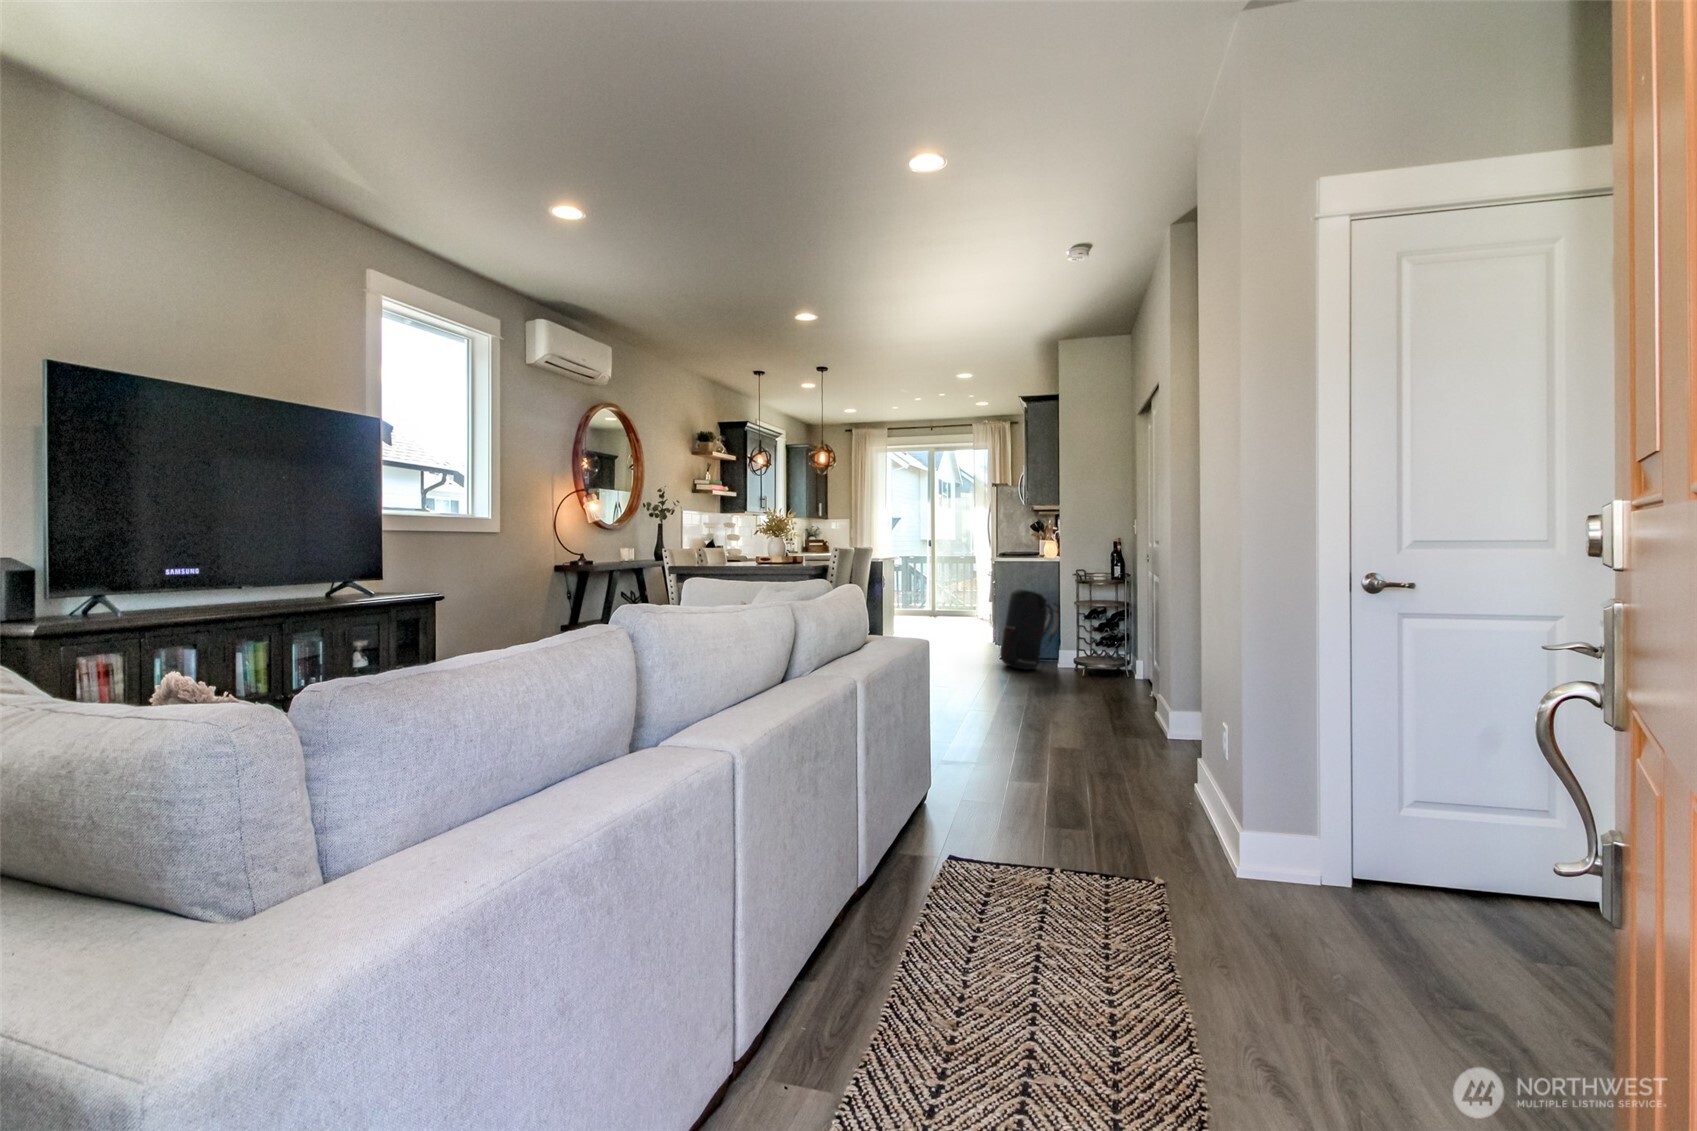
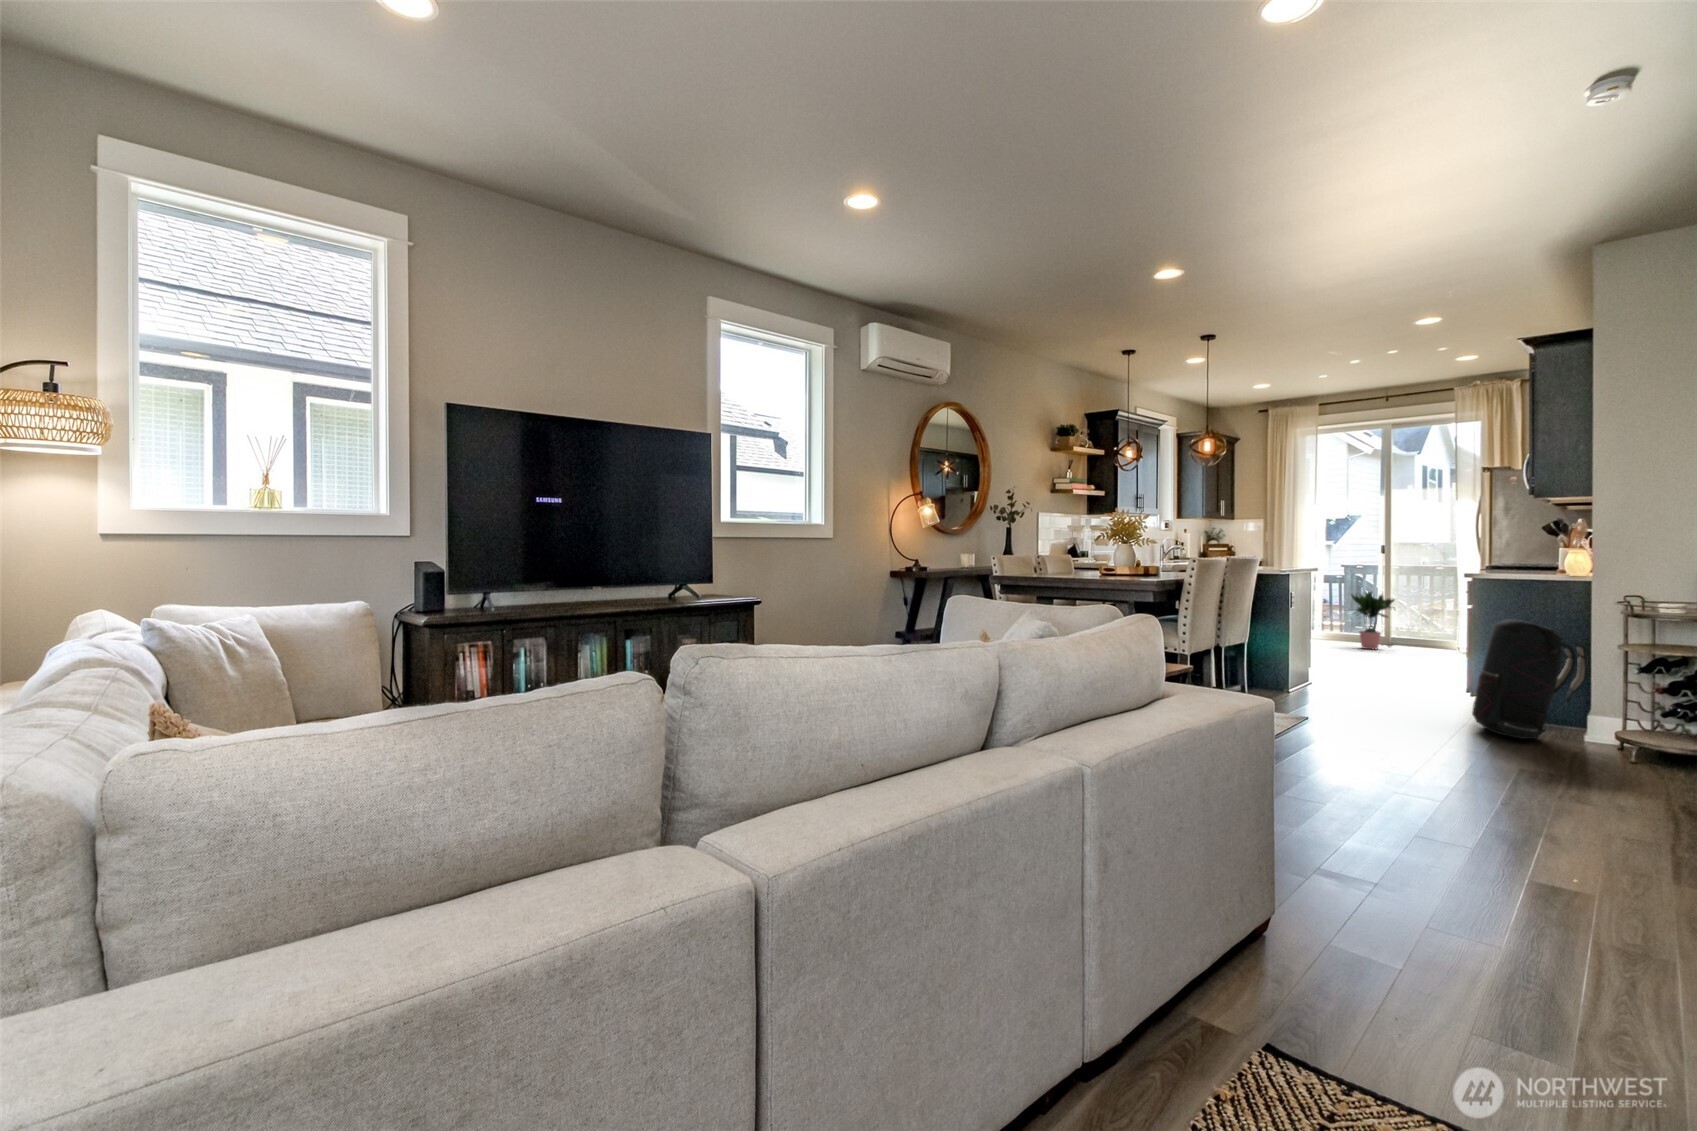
potted plant: none [912,575,944,620] -> present [1352,592,1395,649]

